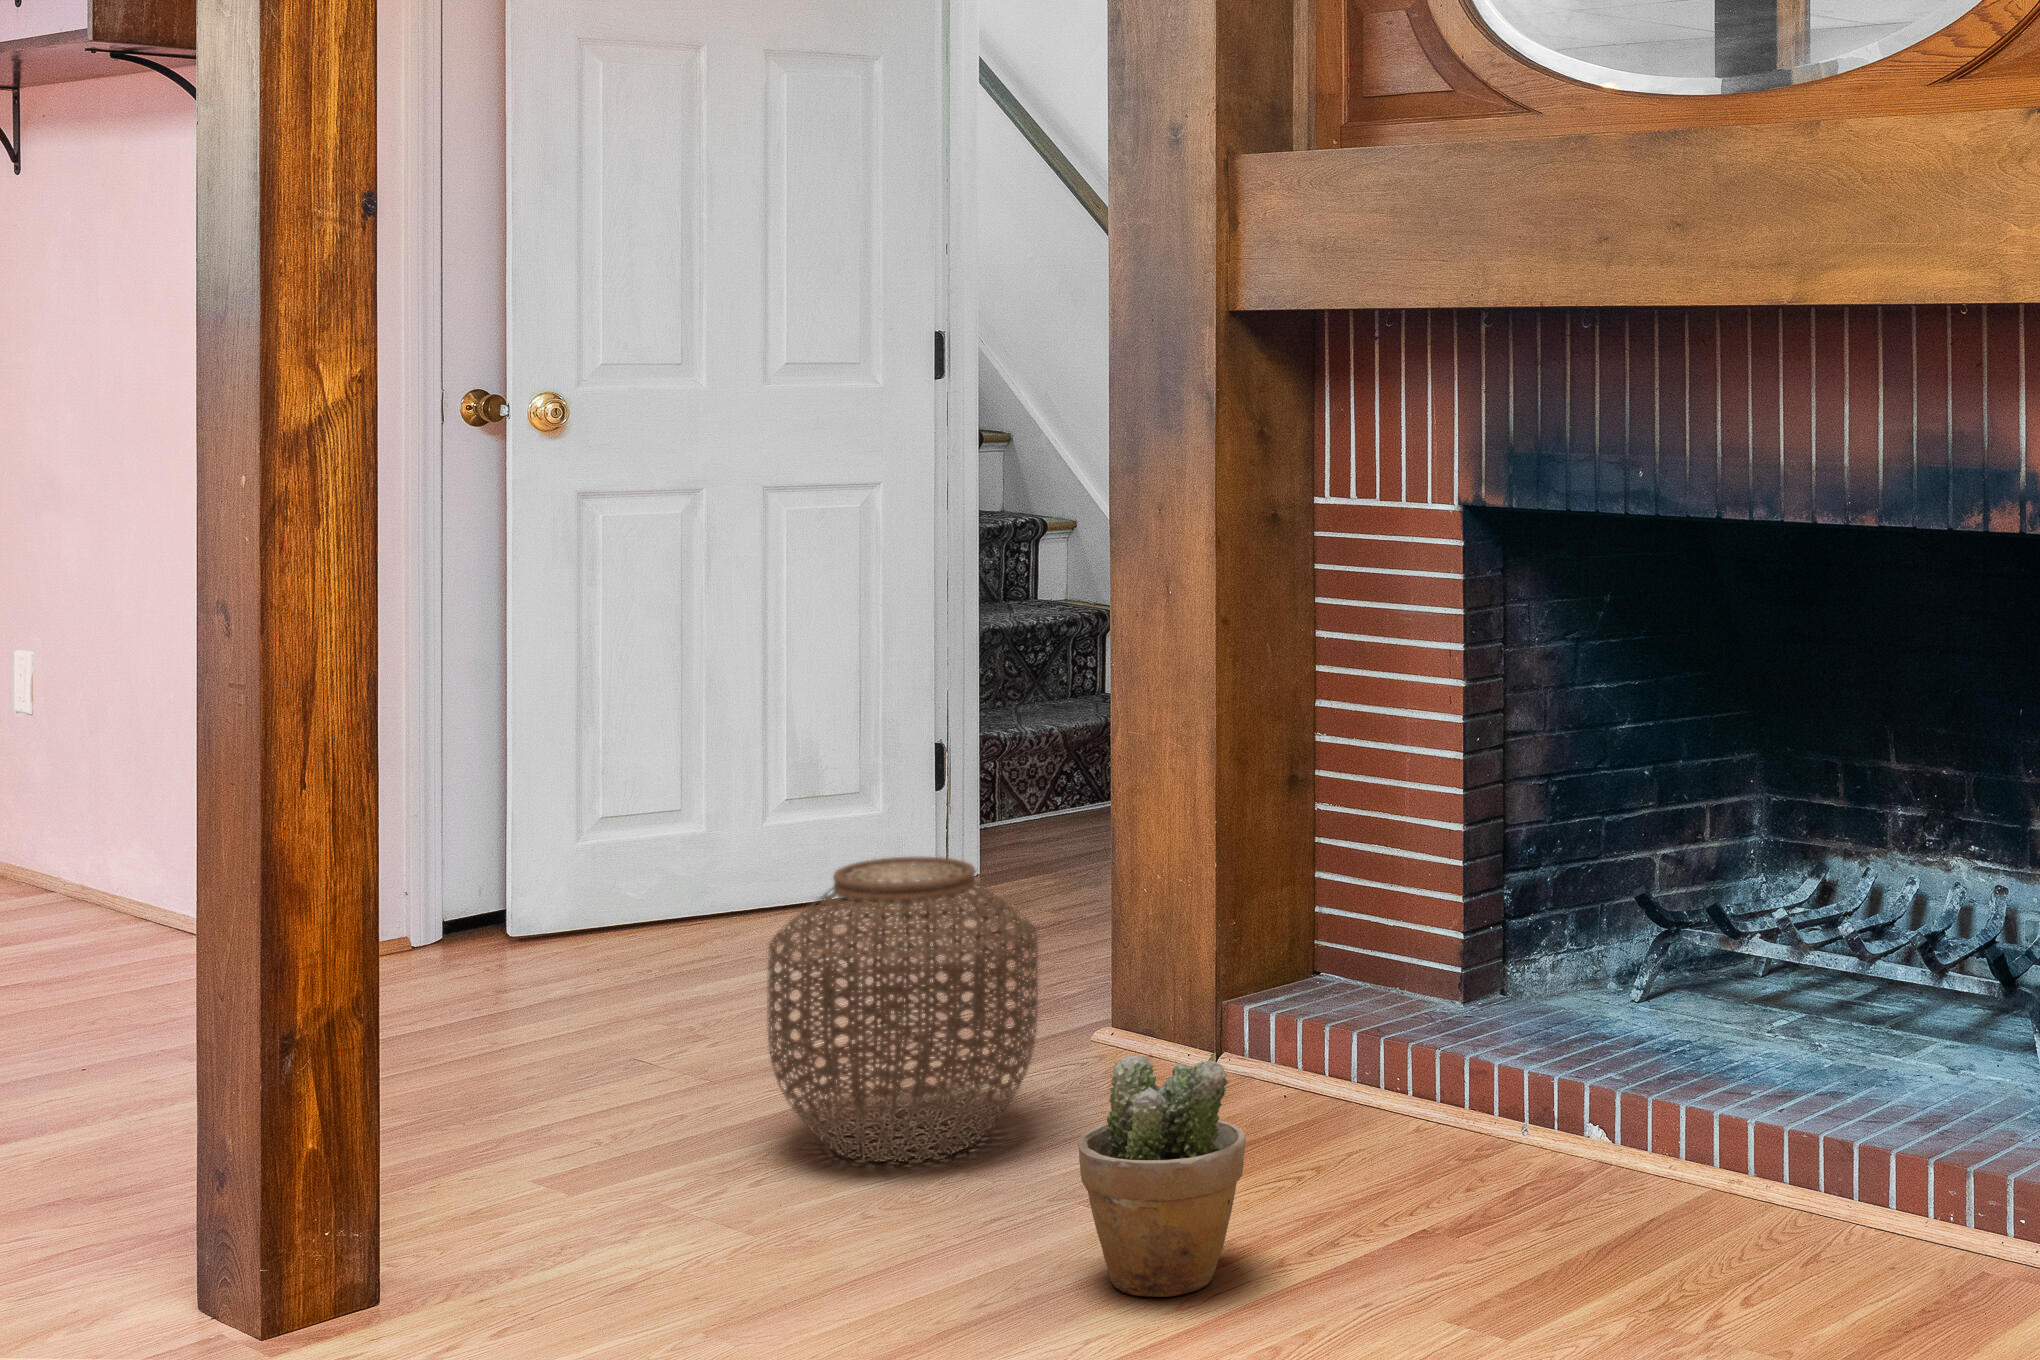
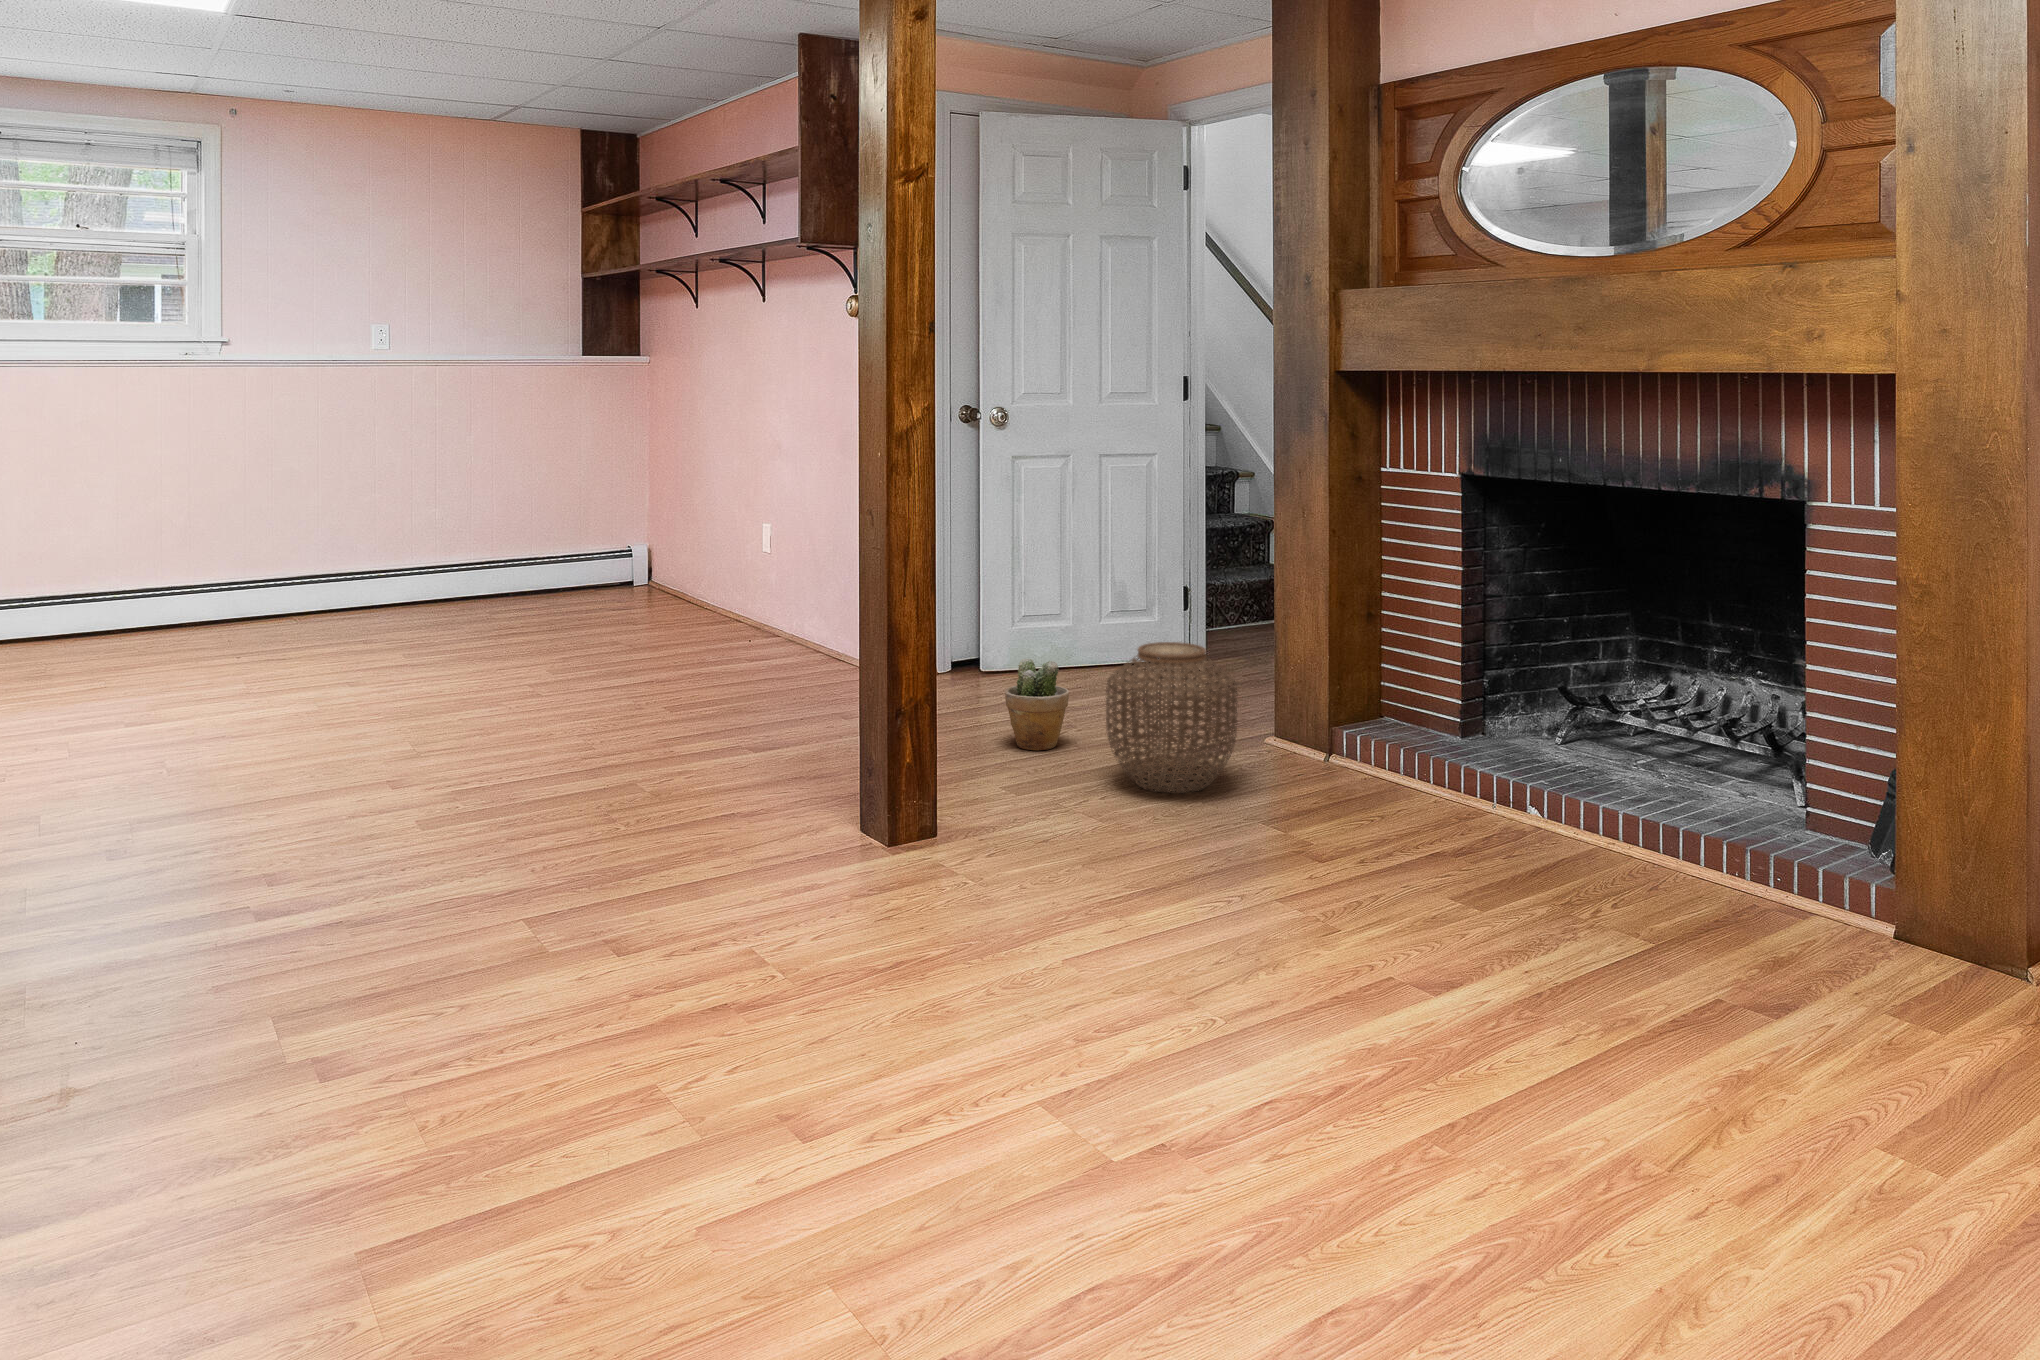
potted plant: present [1078,1056,1246,1297] -> present [1005,658,1069,750]

